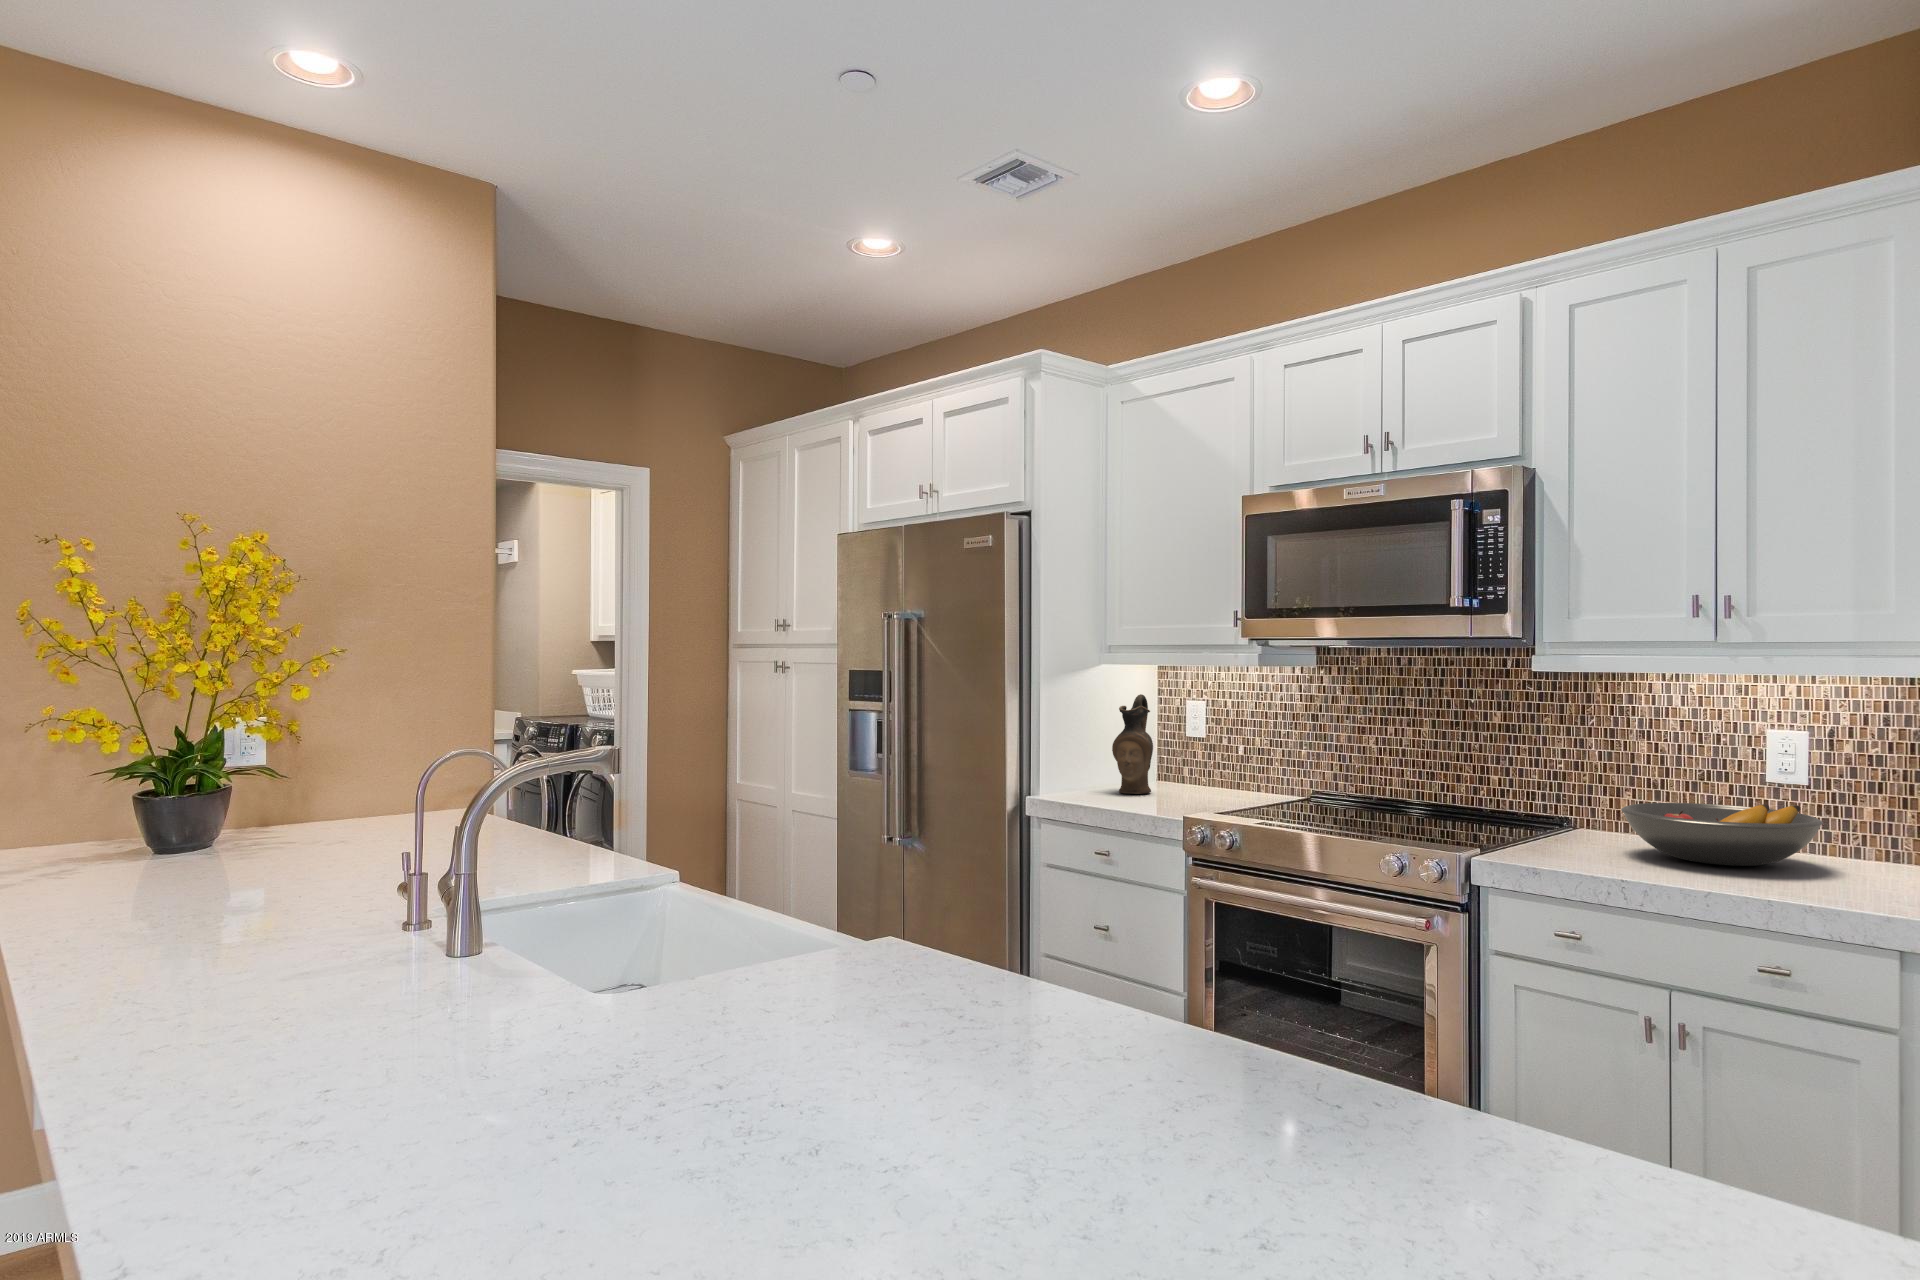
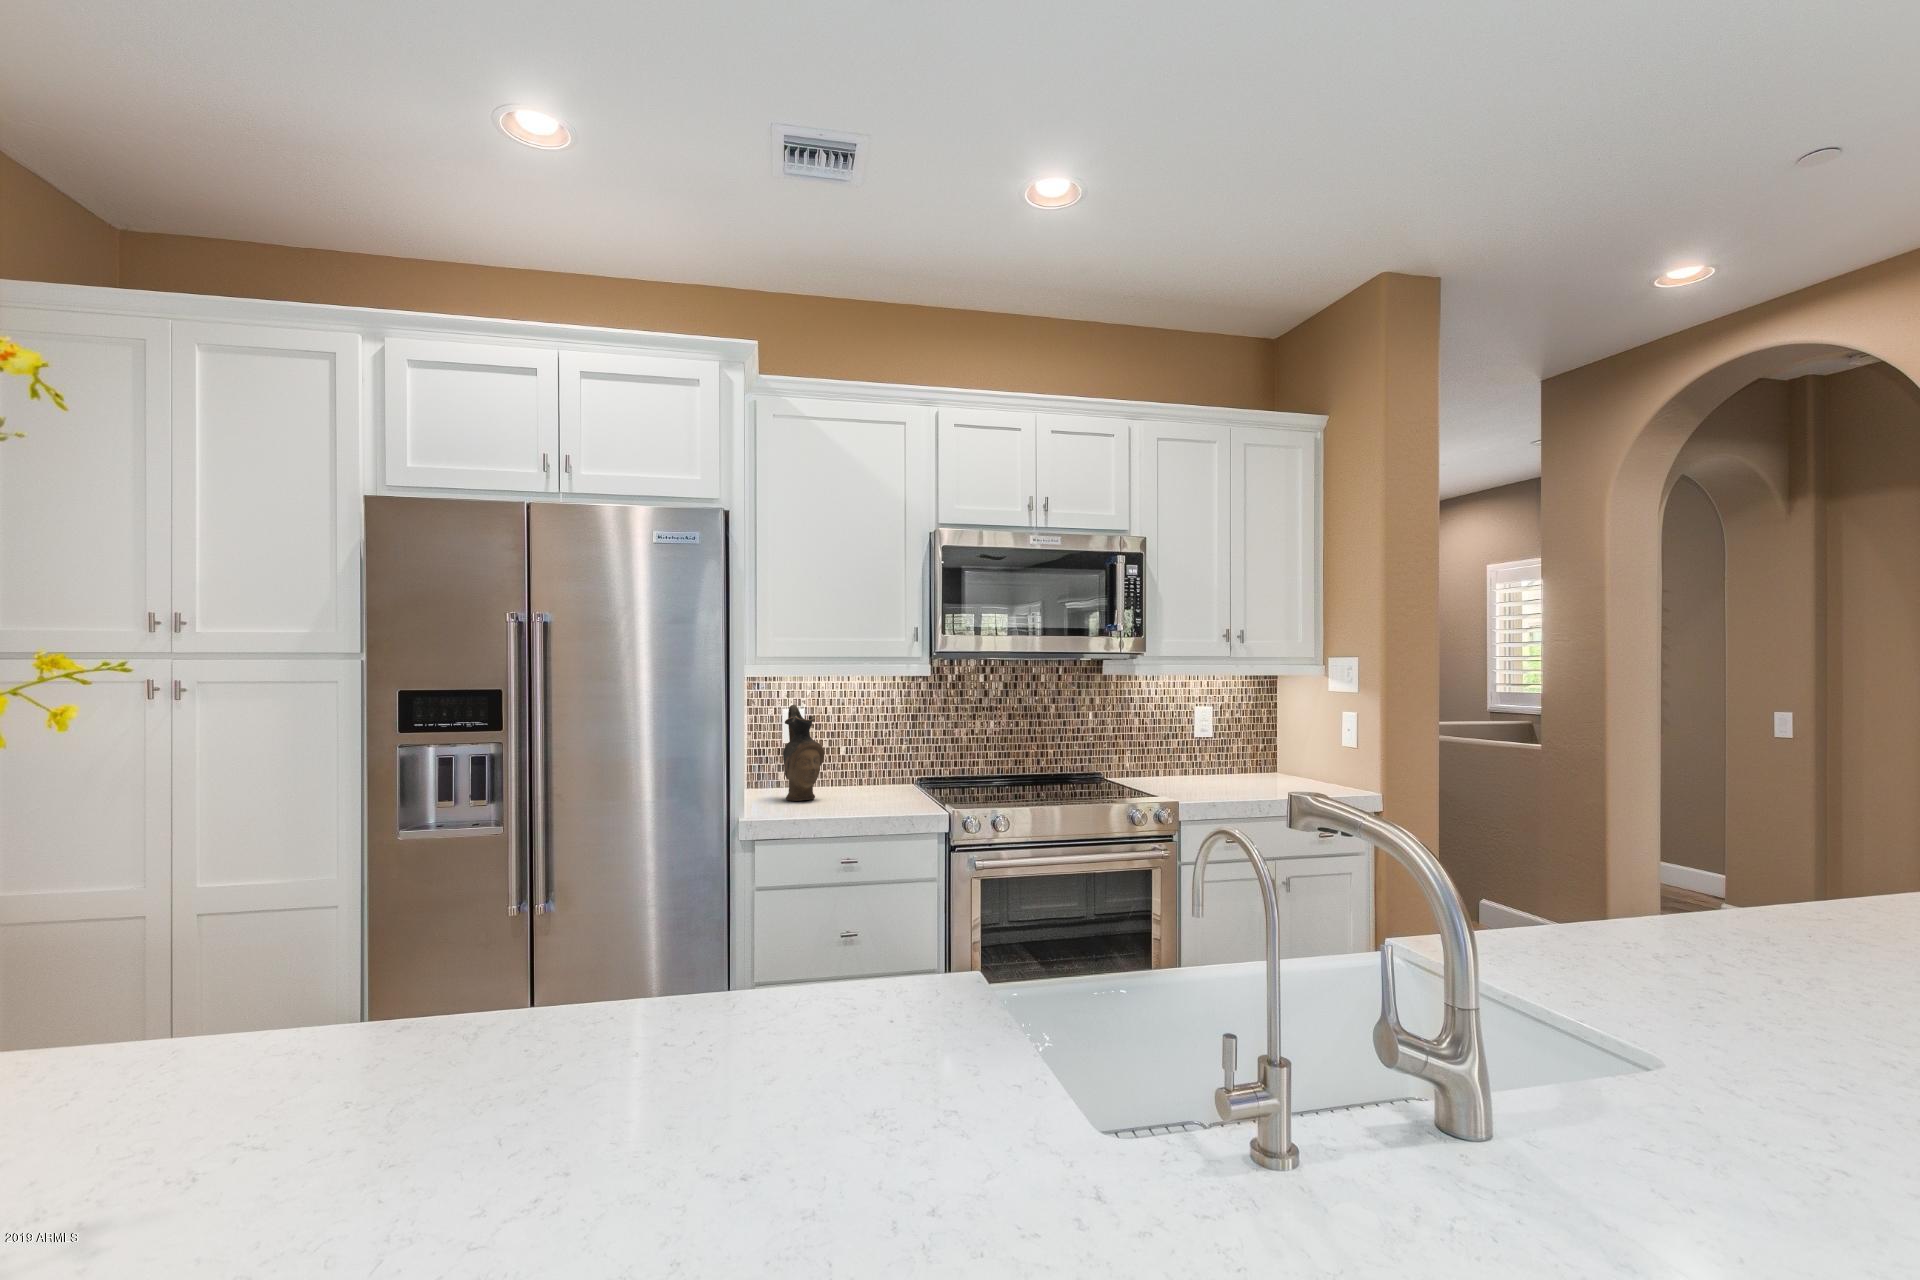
fruit bowl: present [1621,803,1823,866] -> none [1170,747,1268,785]

